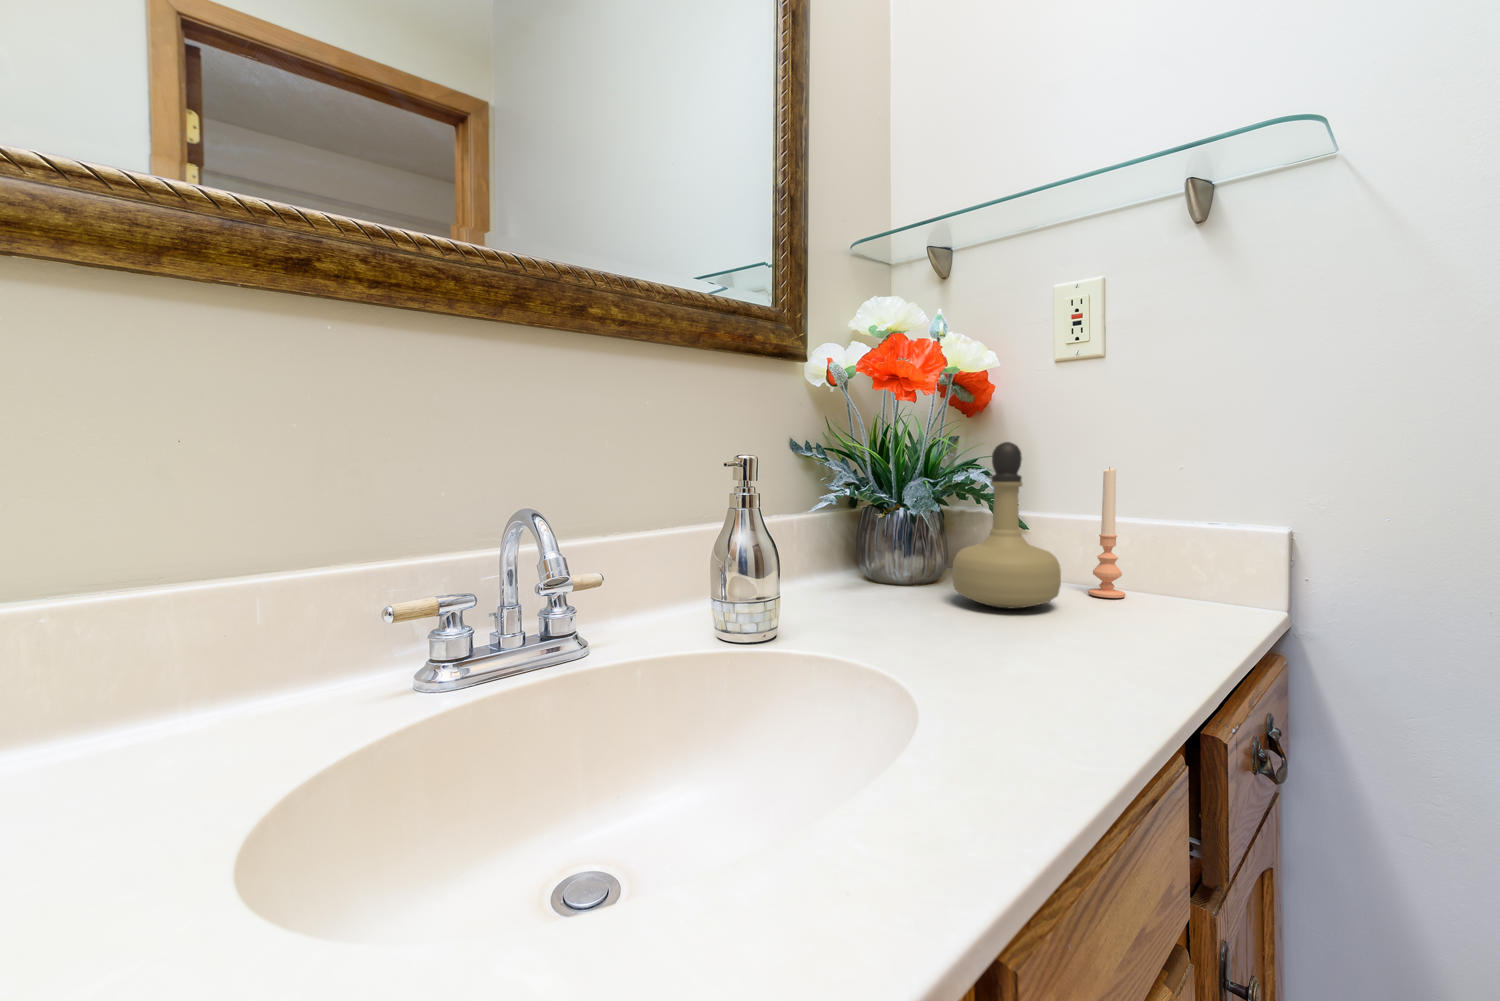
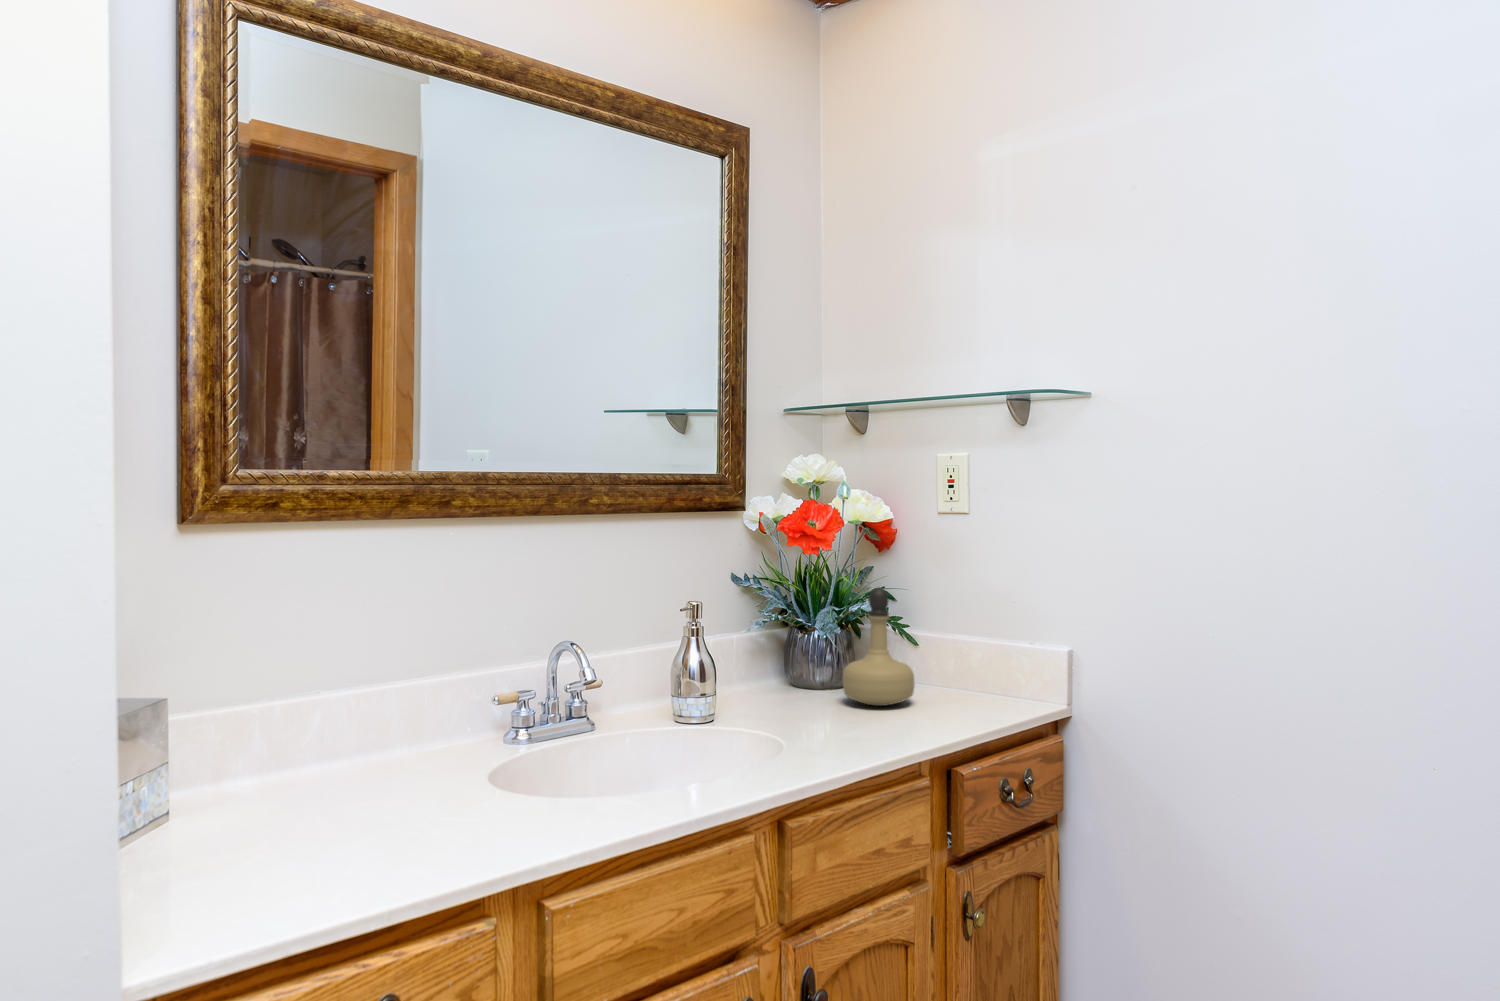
candle: present [1088,467,1126,598] -> none [946,604,969,699]

